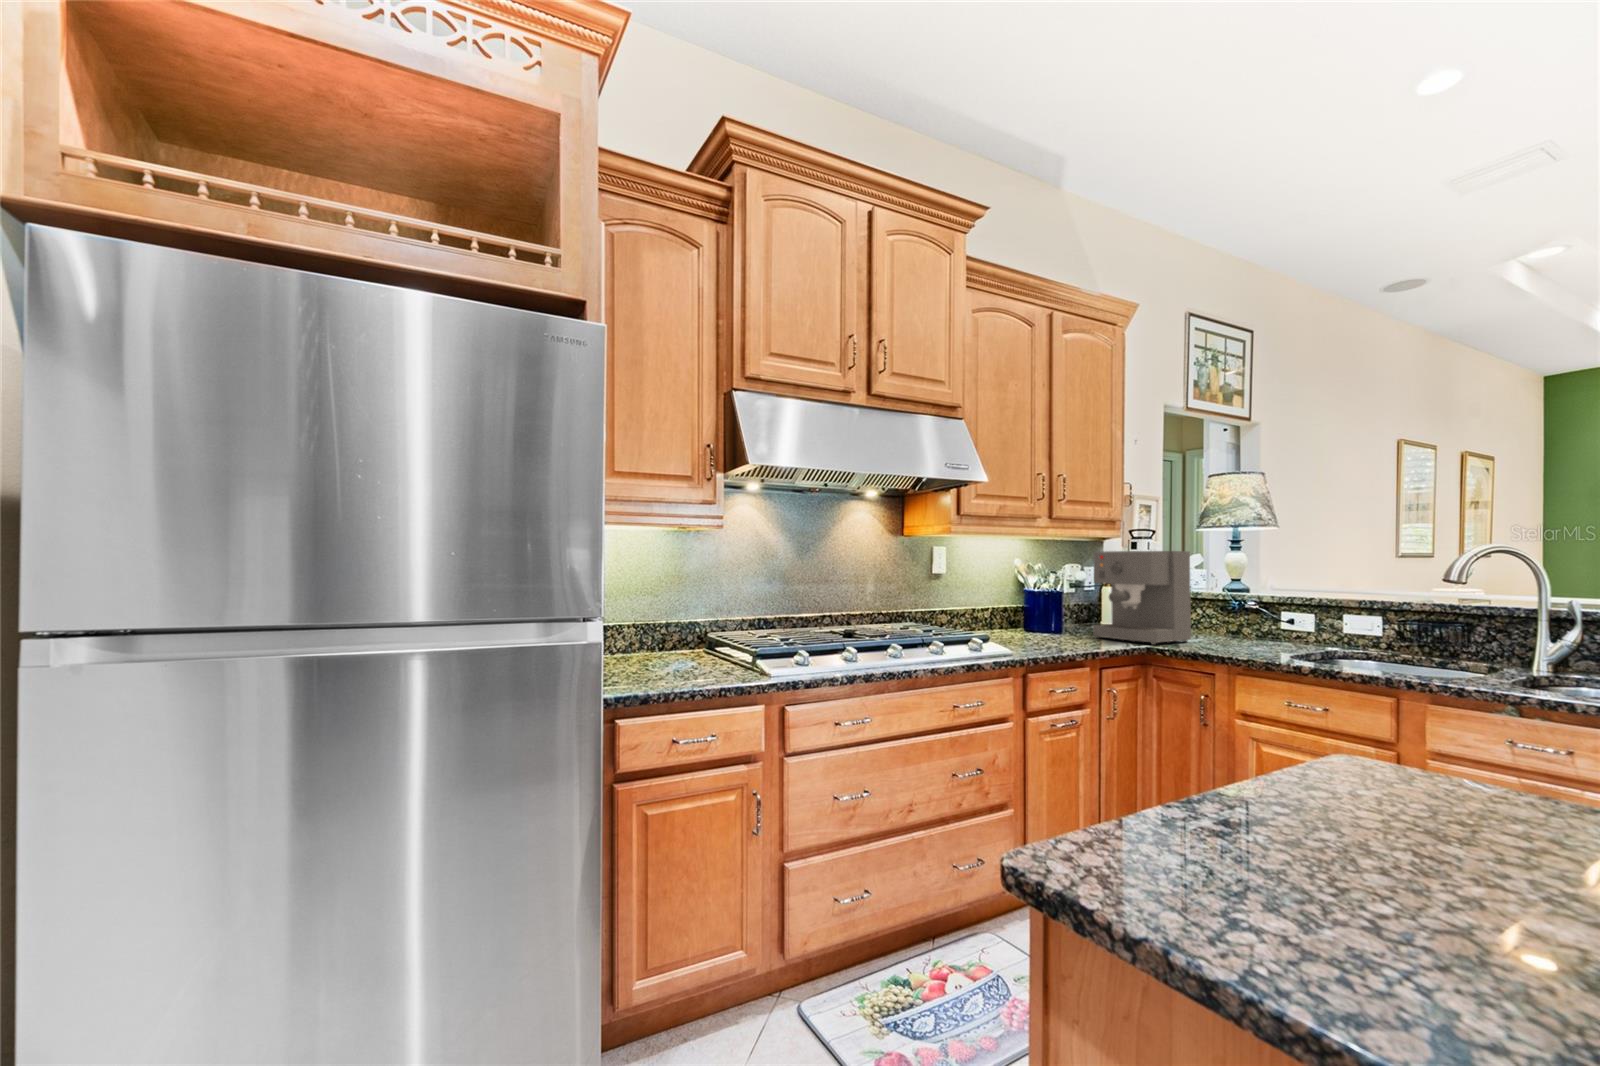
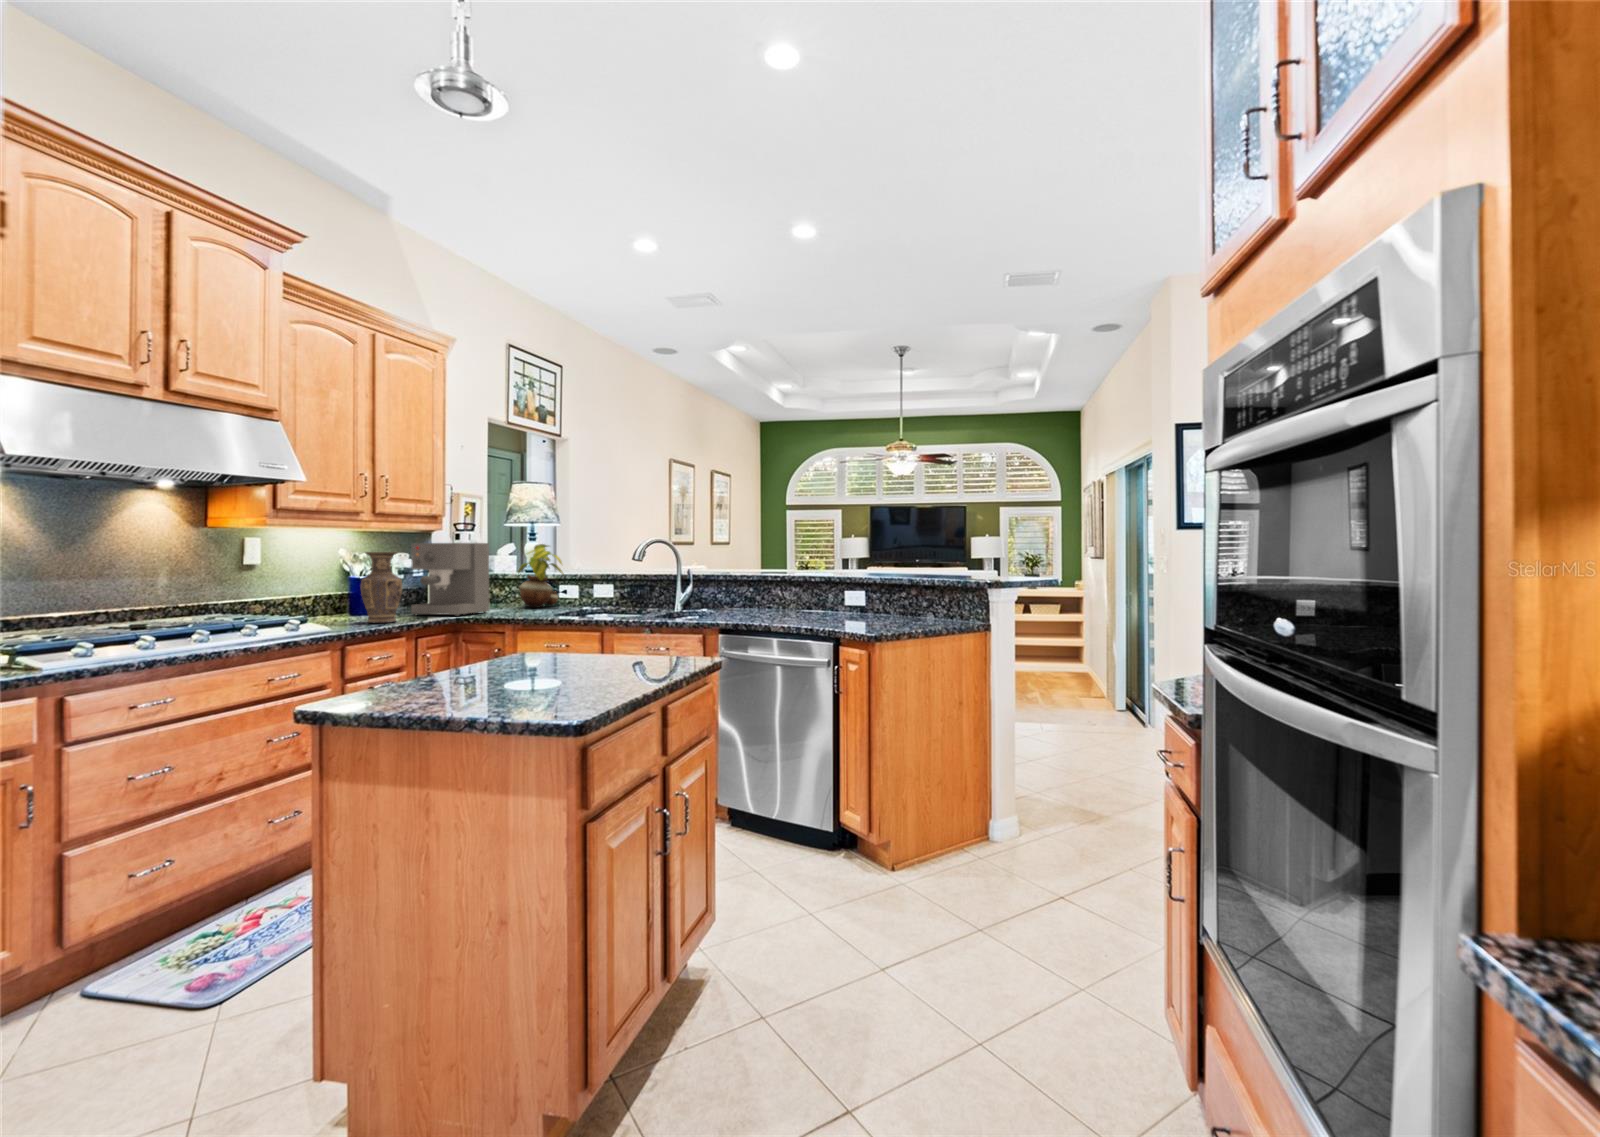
potted plant: none [1220,553,1298,639] -> present [518,544,564,608]
vase: none [1043,561,1091,648] -> present [360,552,402,623]

